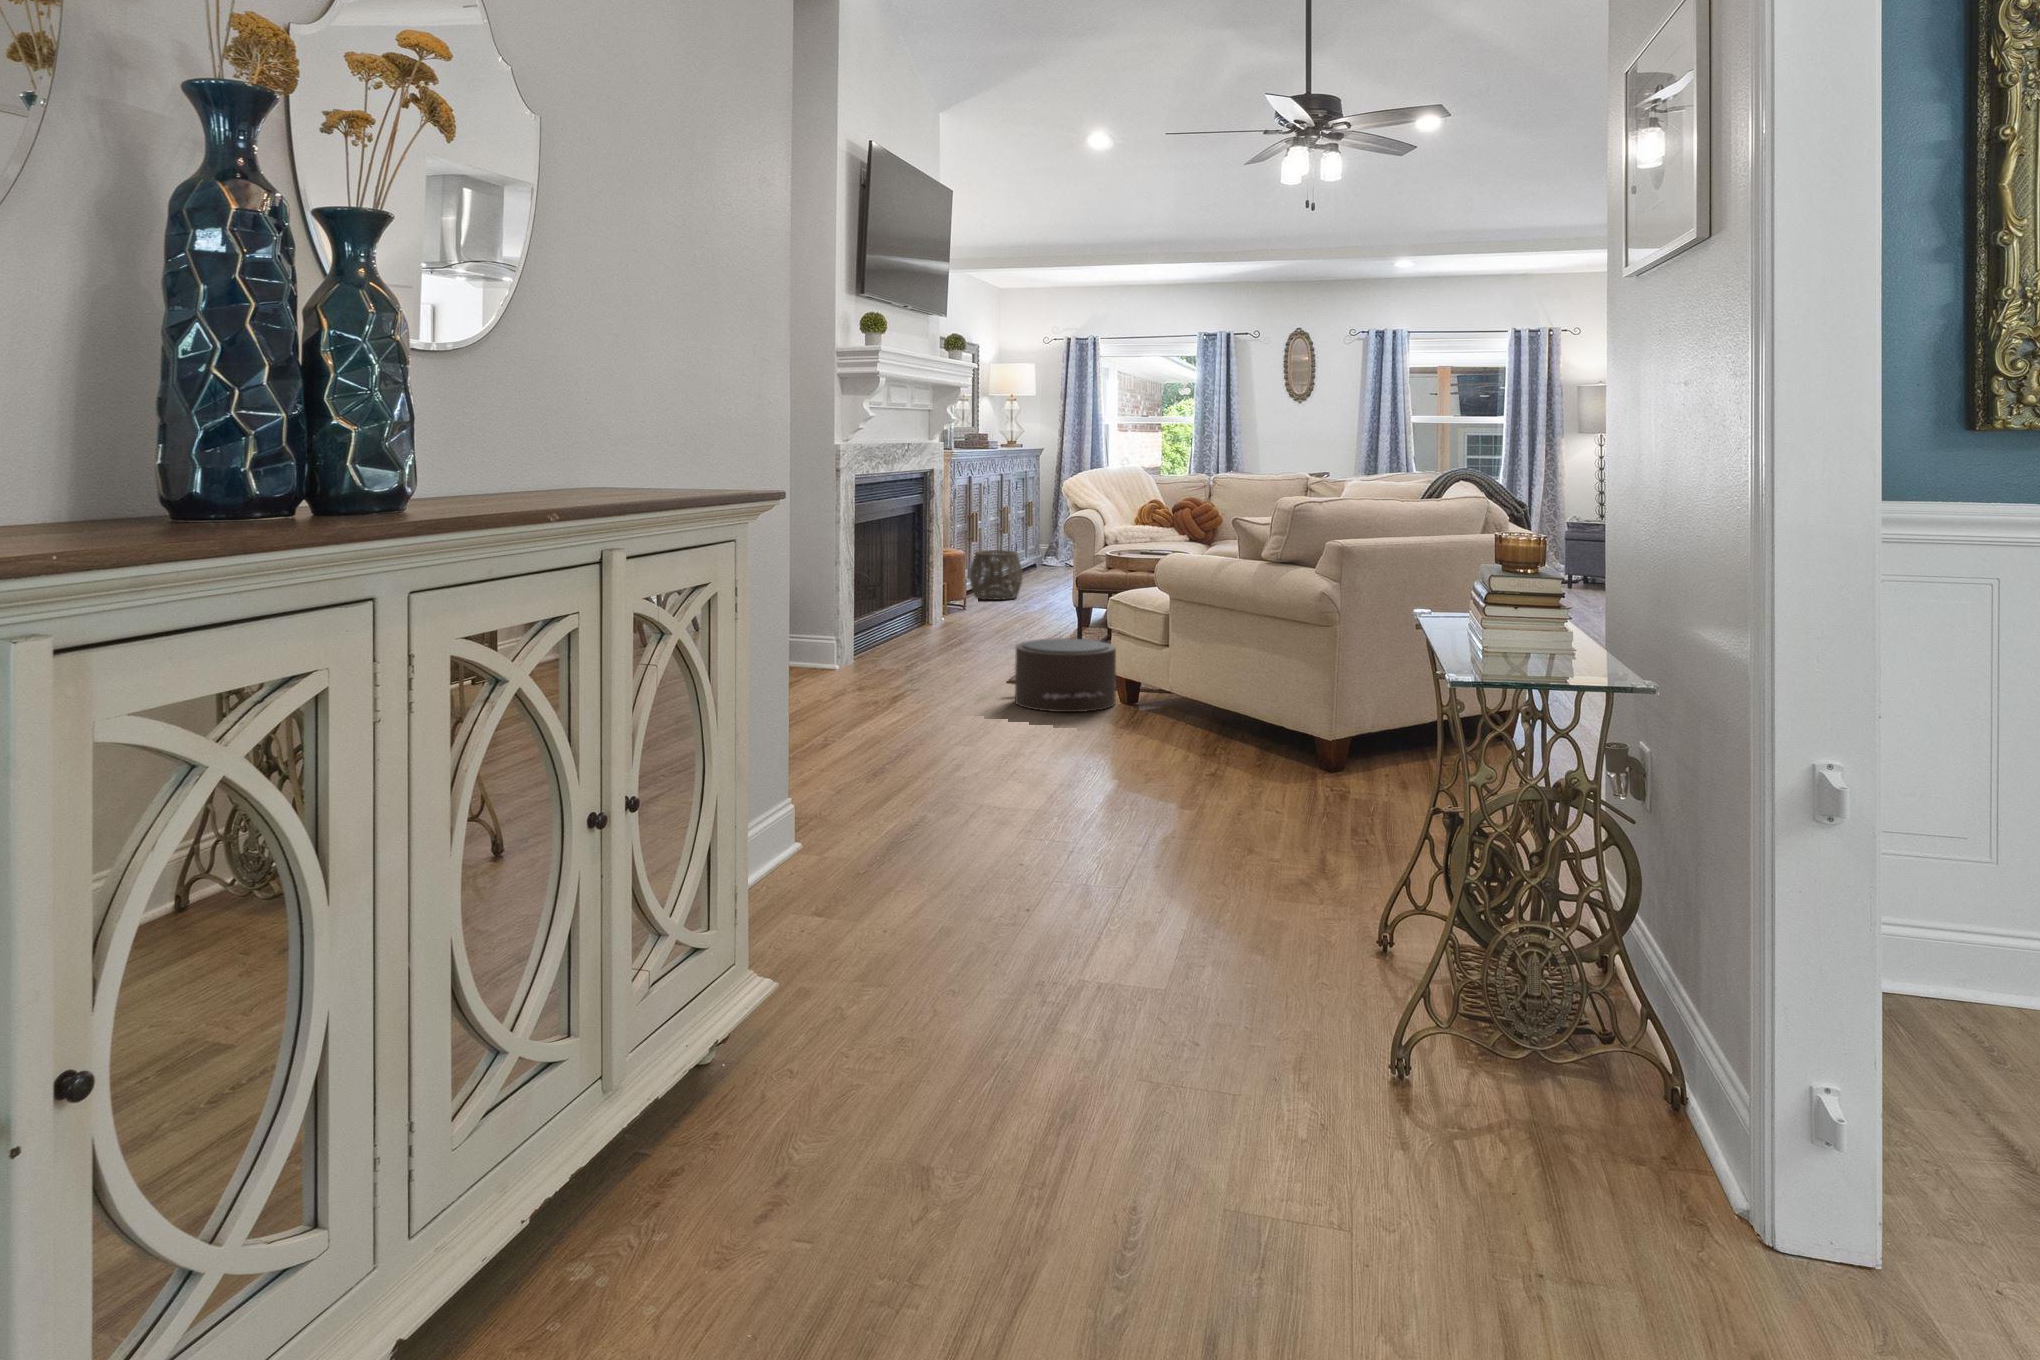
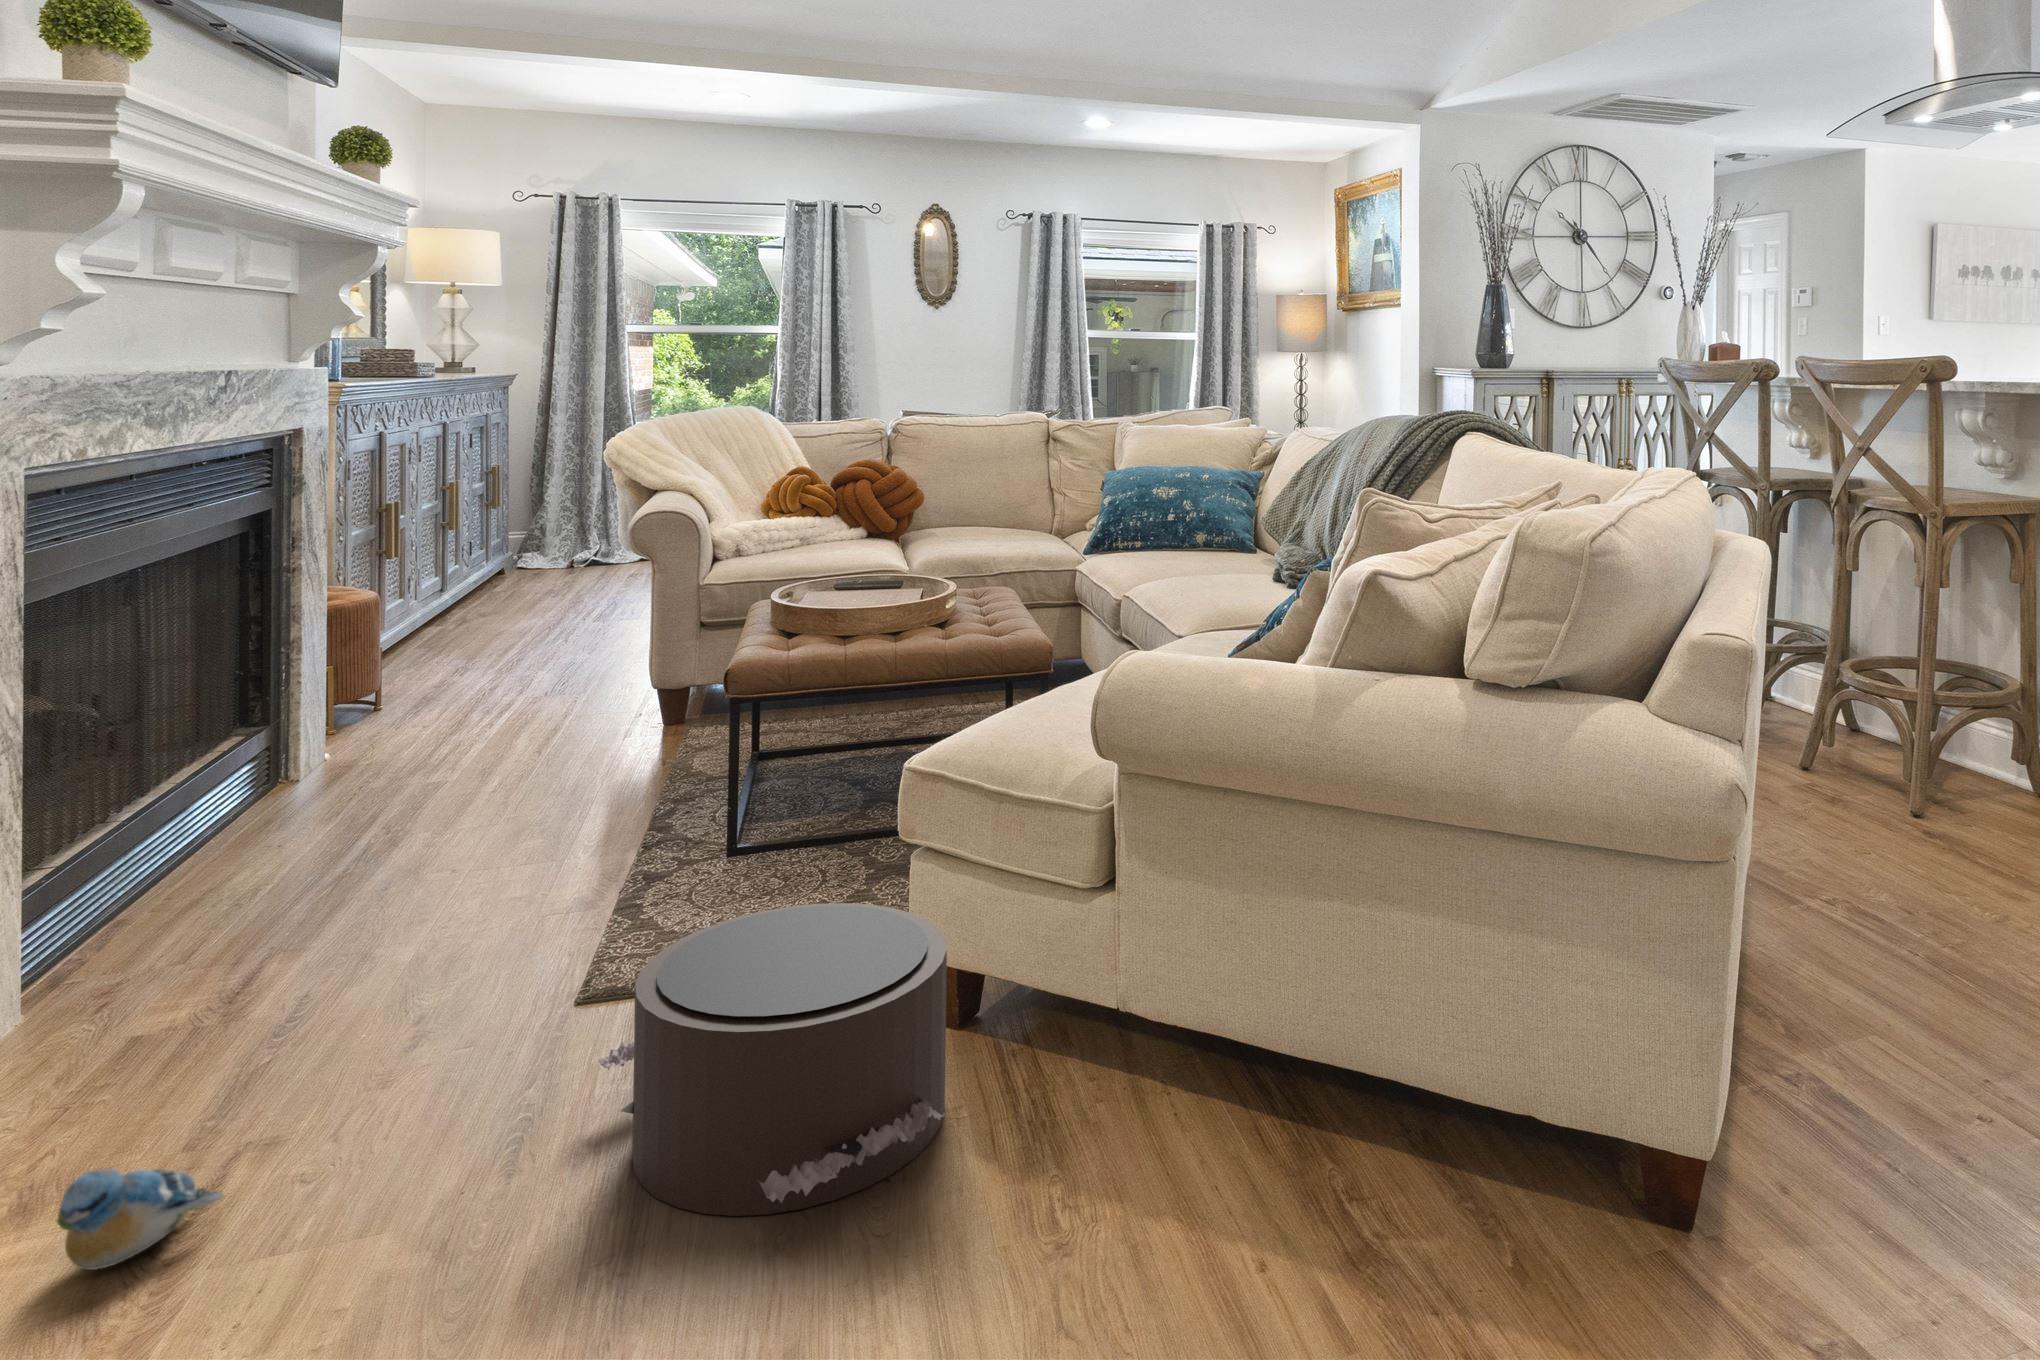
woven basket: present [970,550,1022,600] -> none [382,568,503,670]
plush toy: none [873,667,909,696] -> present [57,1169,223,1270]

